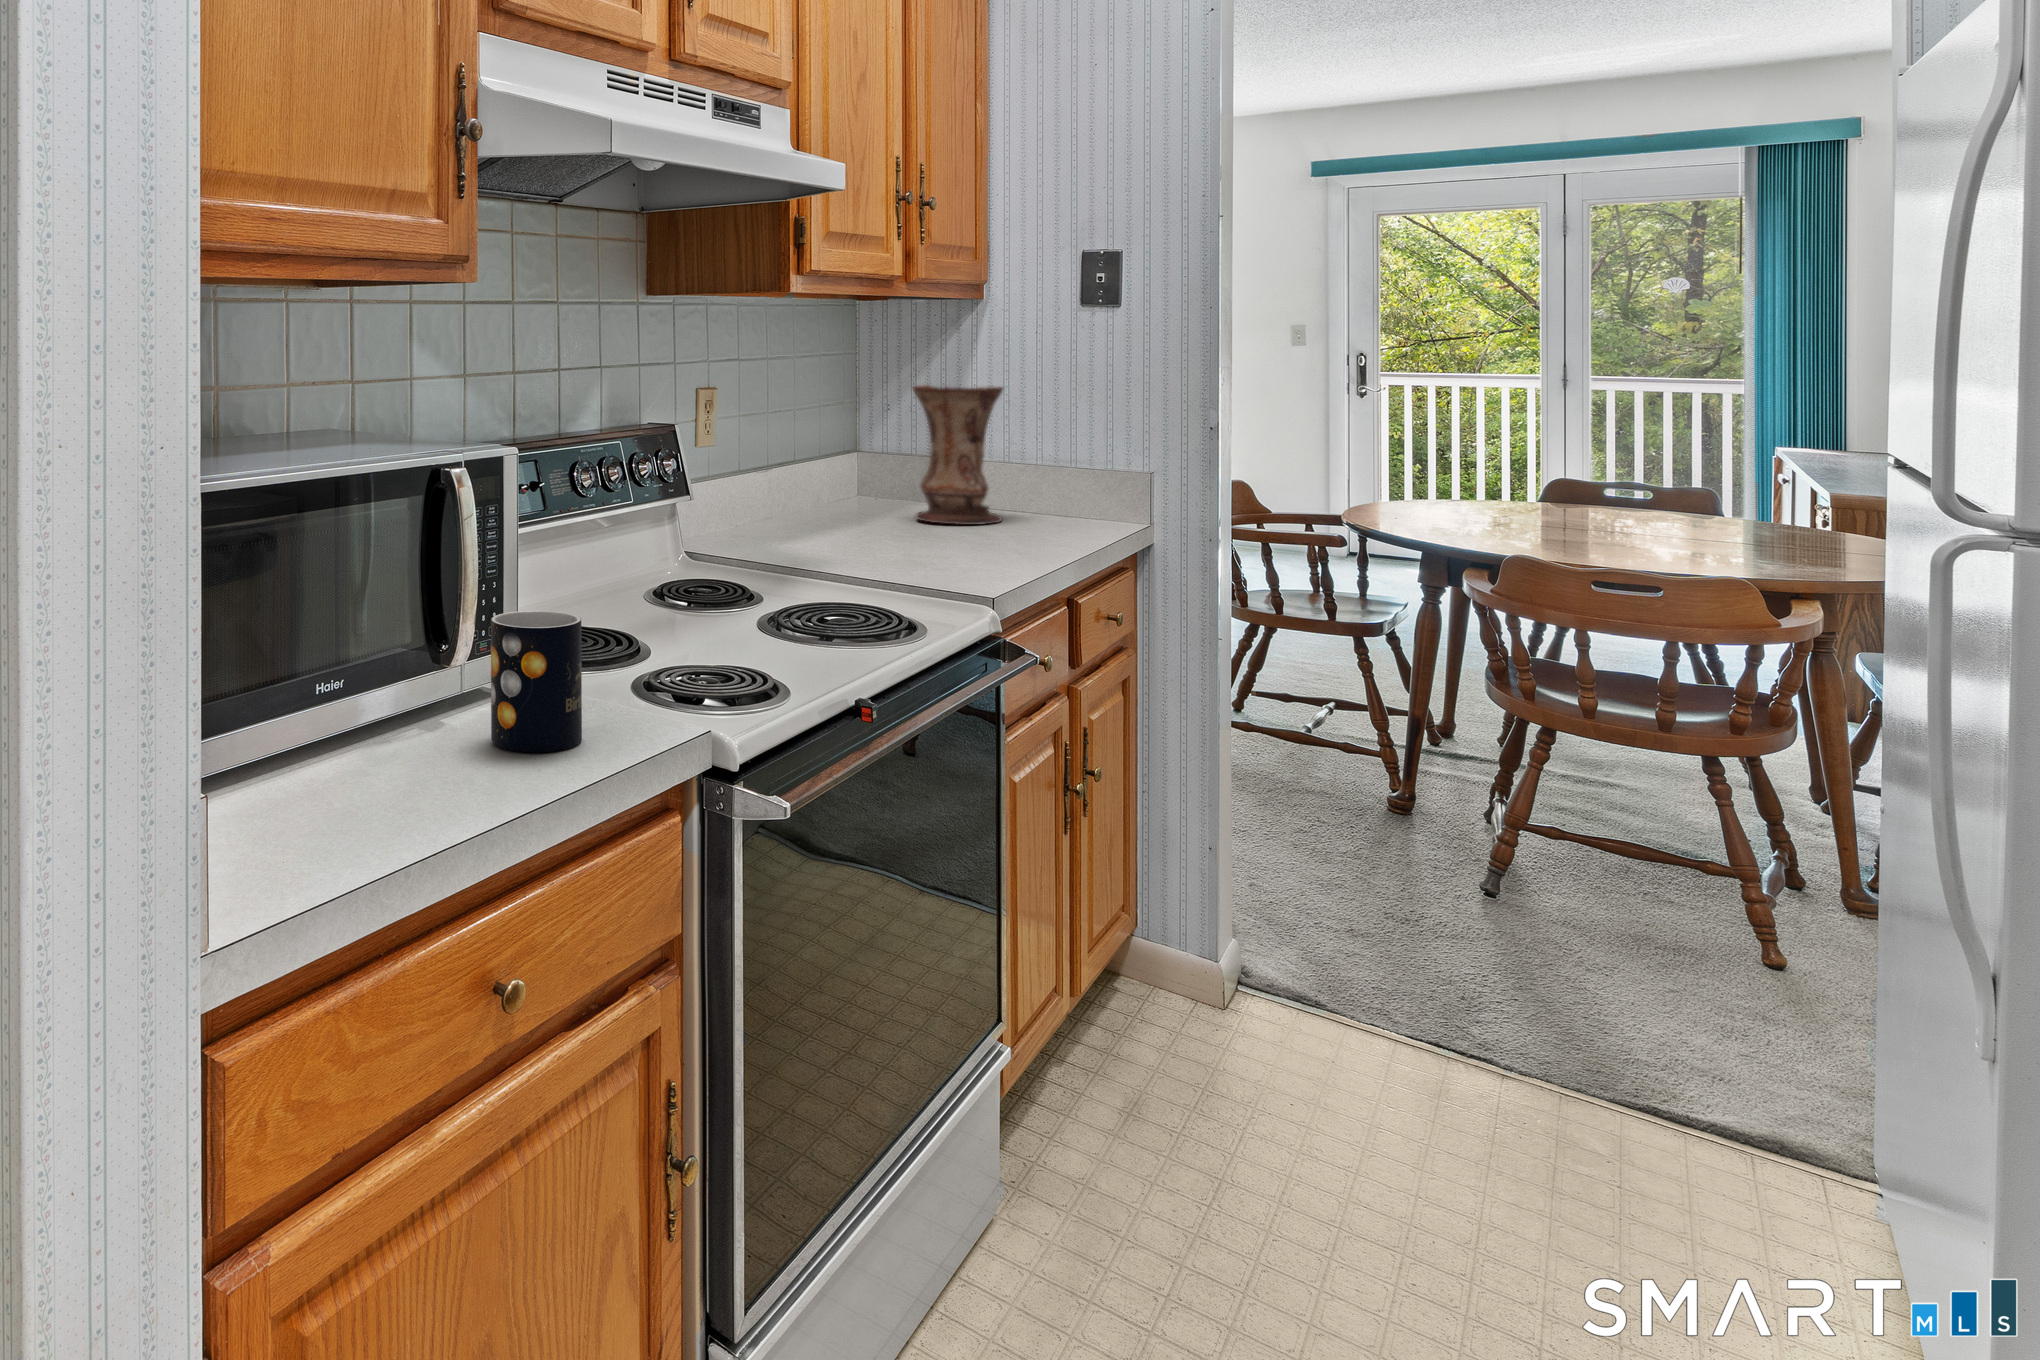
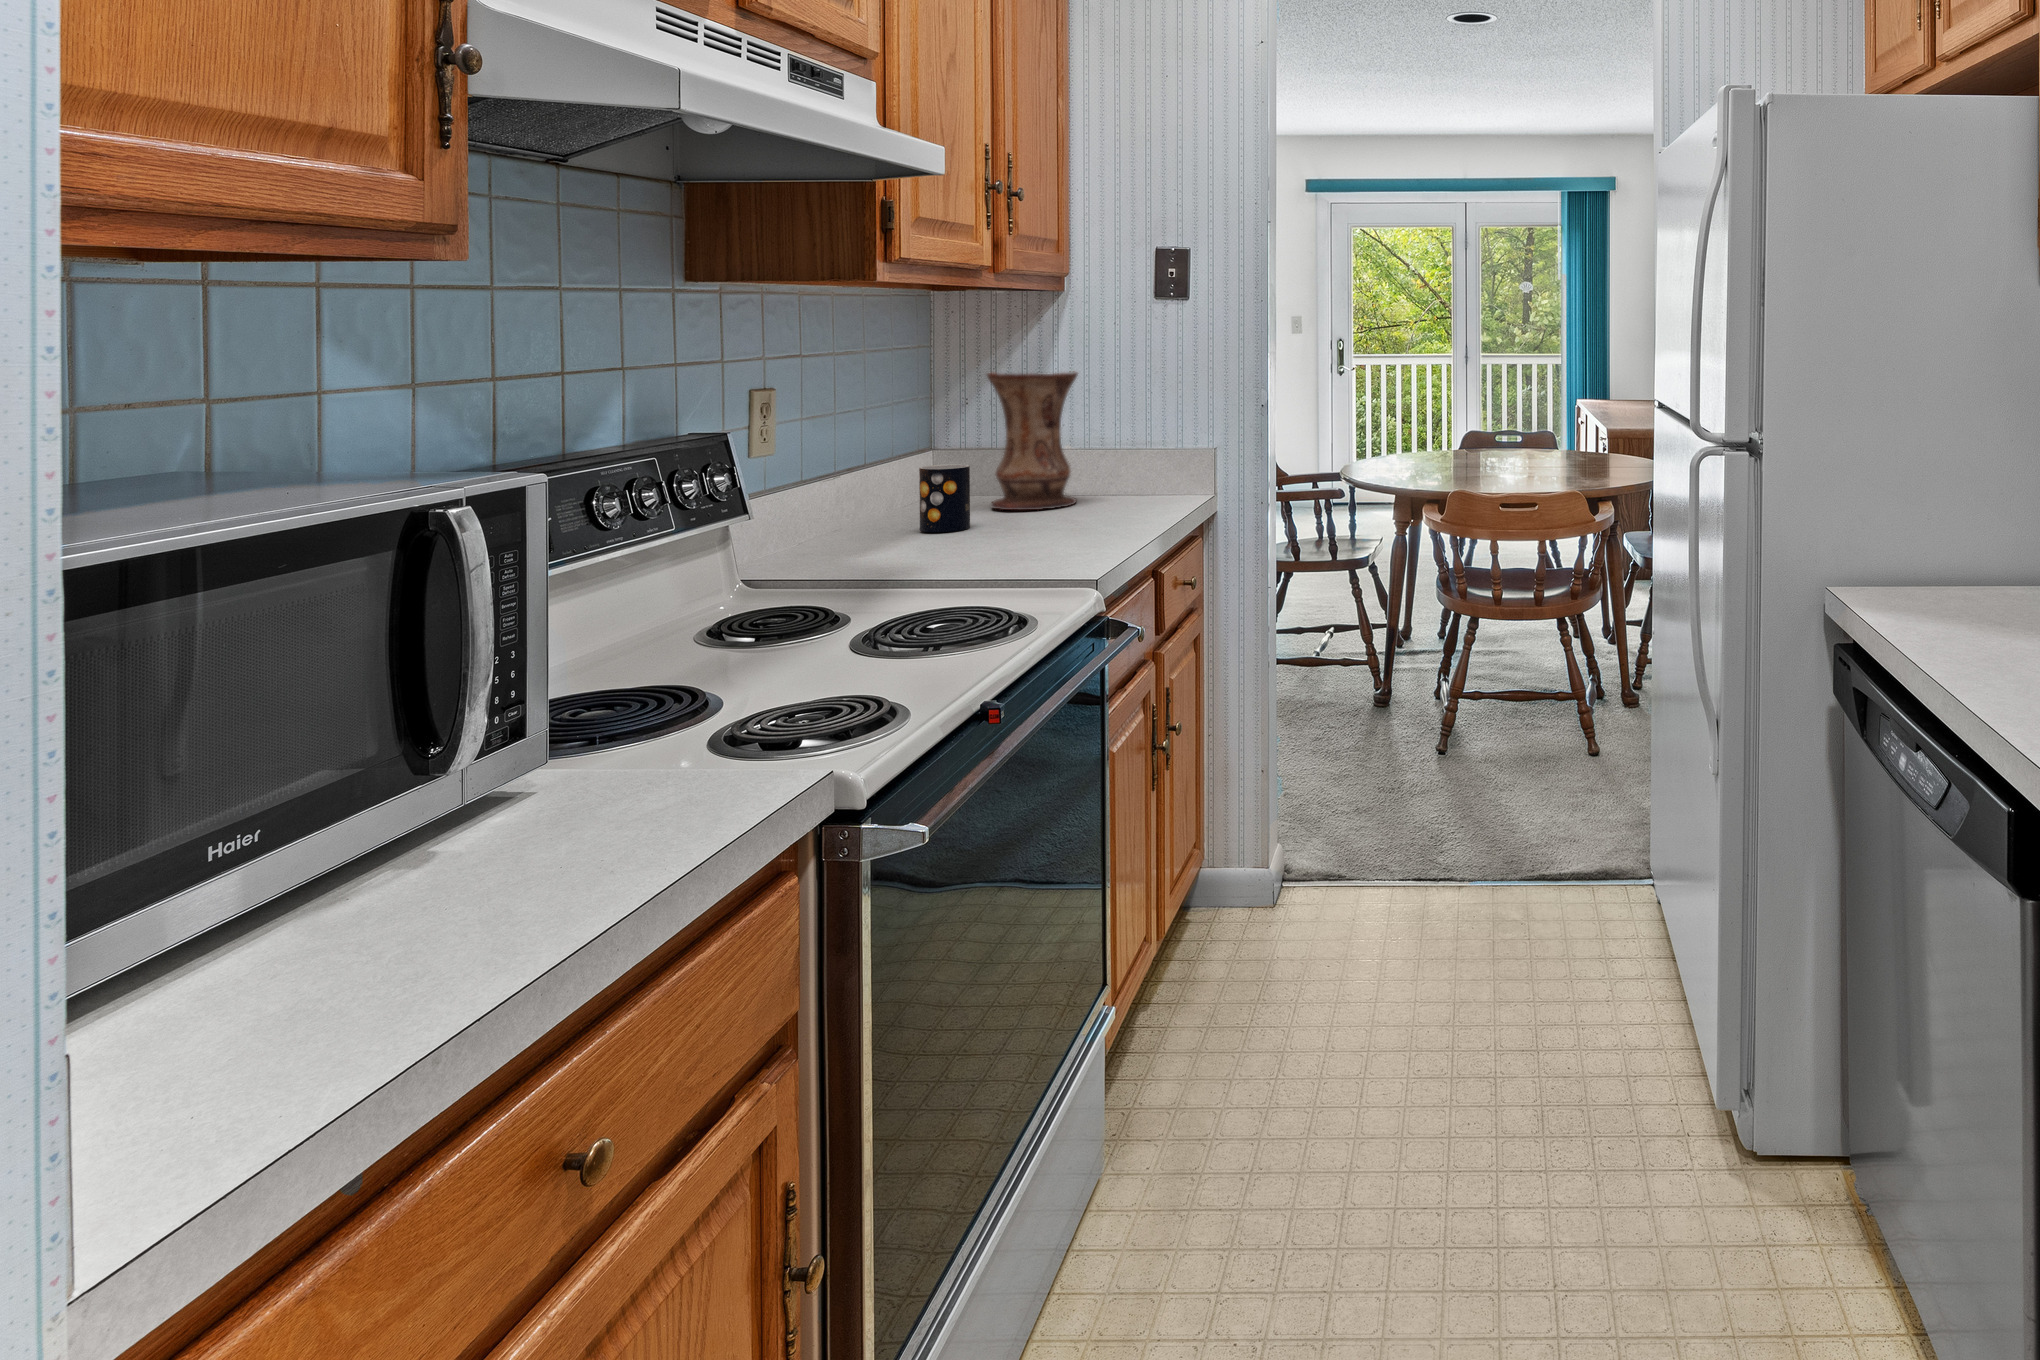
mug: present [491,611,582,752] -> present [919,464,970,532]

